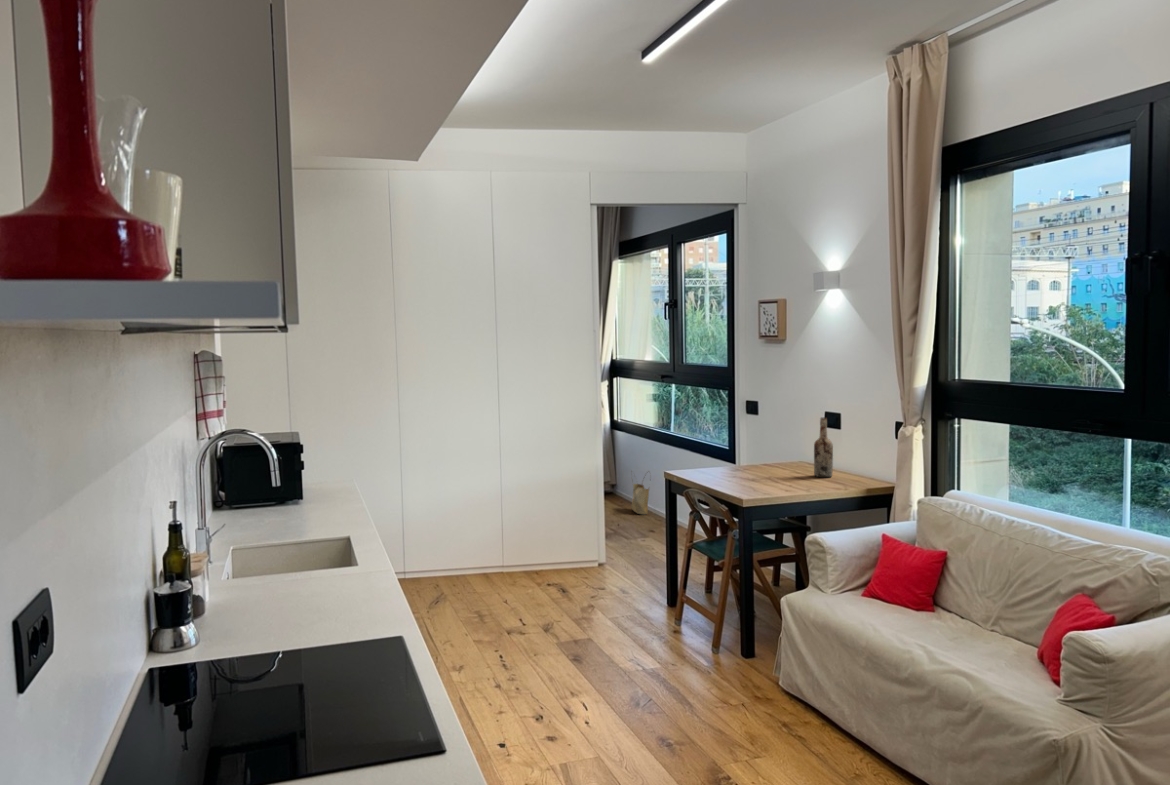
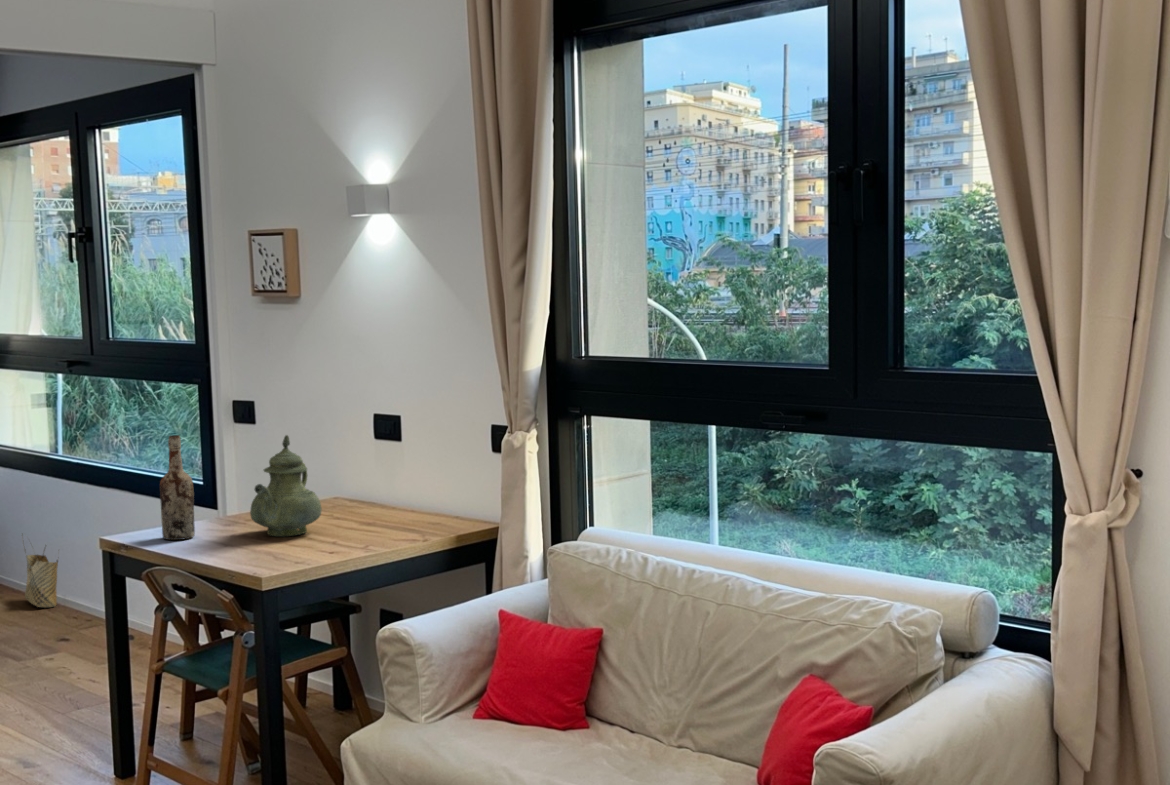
wine bottle: present [814,418,833,477] -> present [160,435,195,540]
teapot: none [745,421,787,480] -> present [250,435,322,536]

